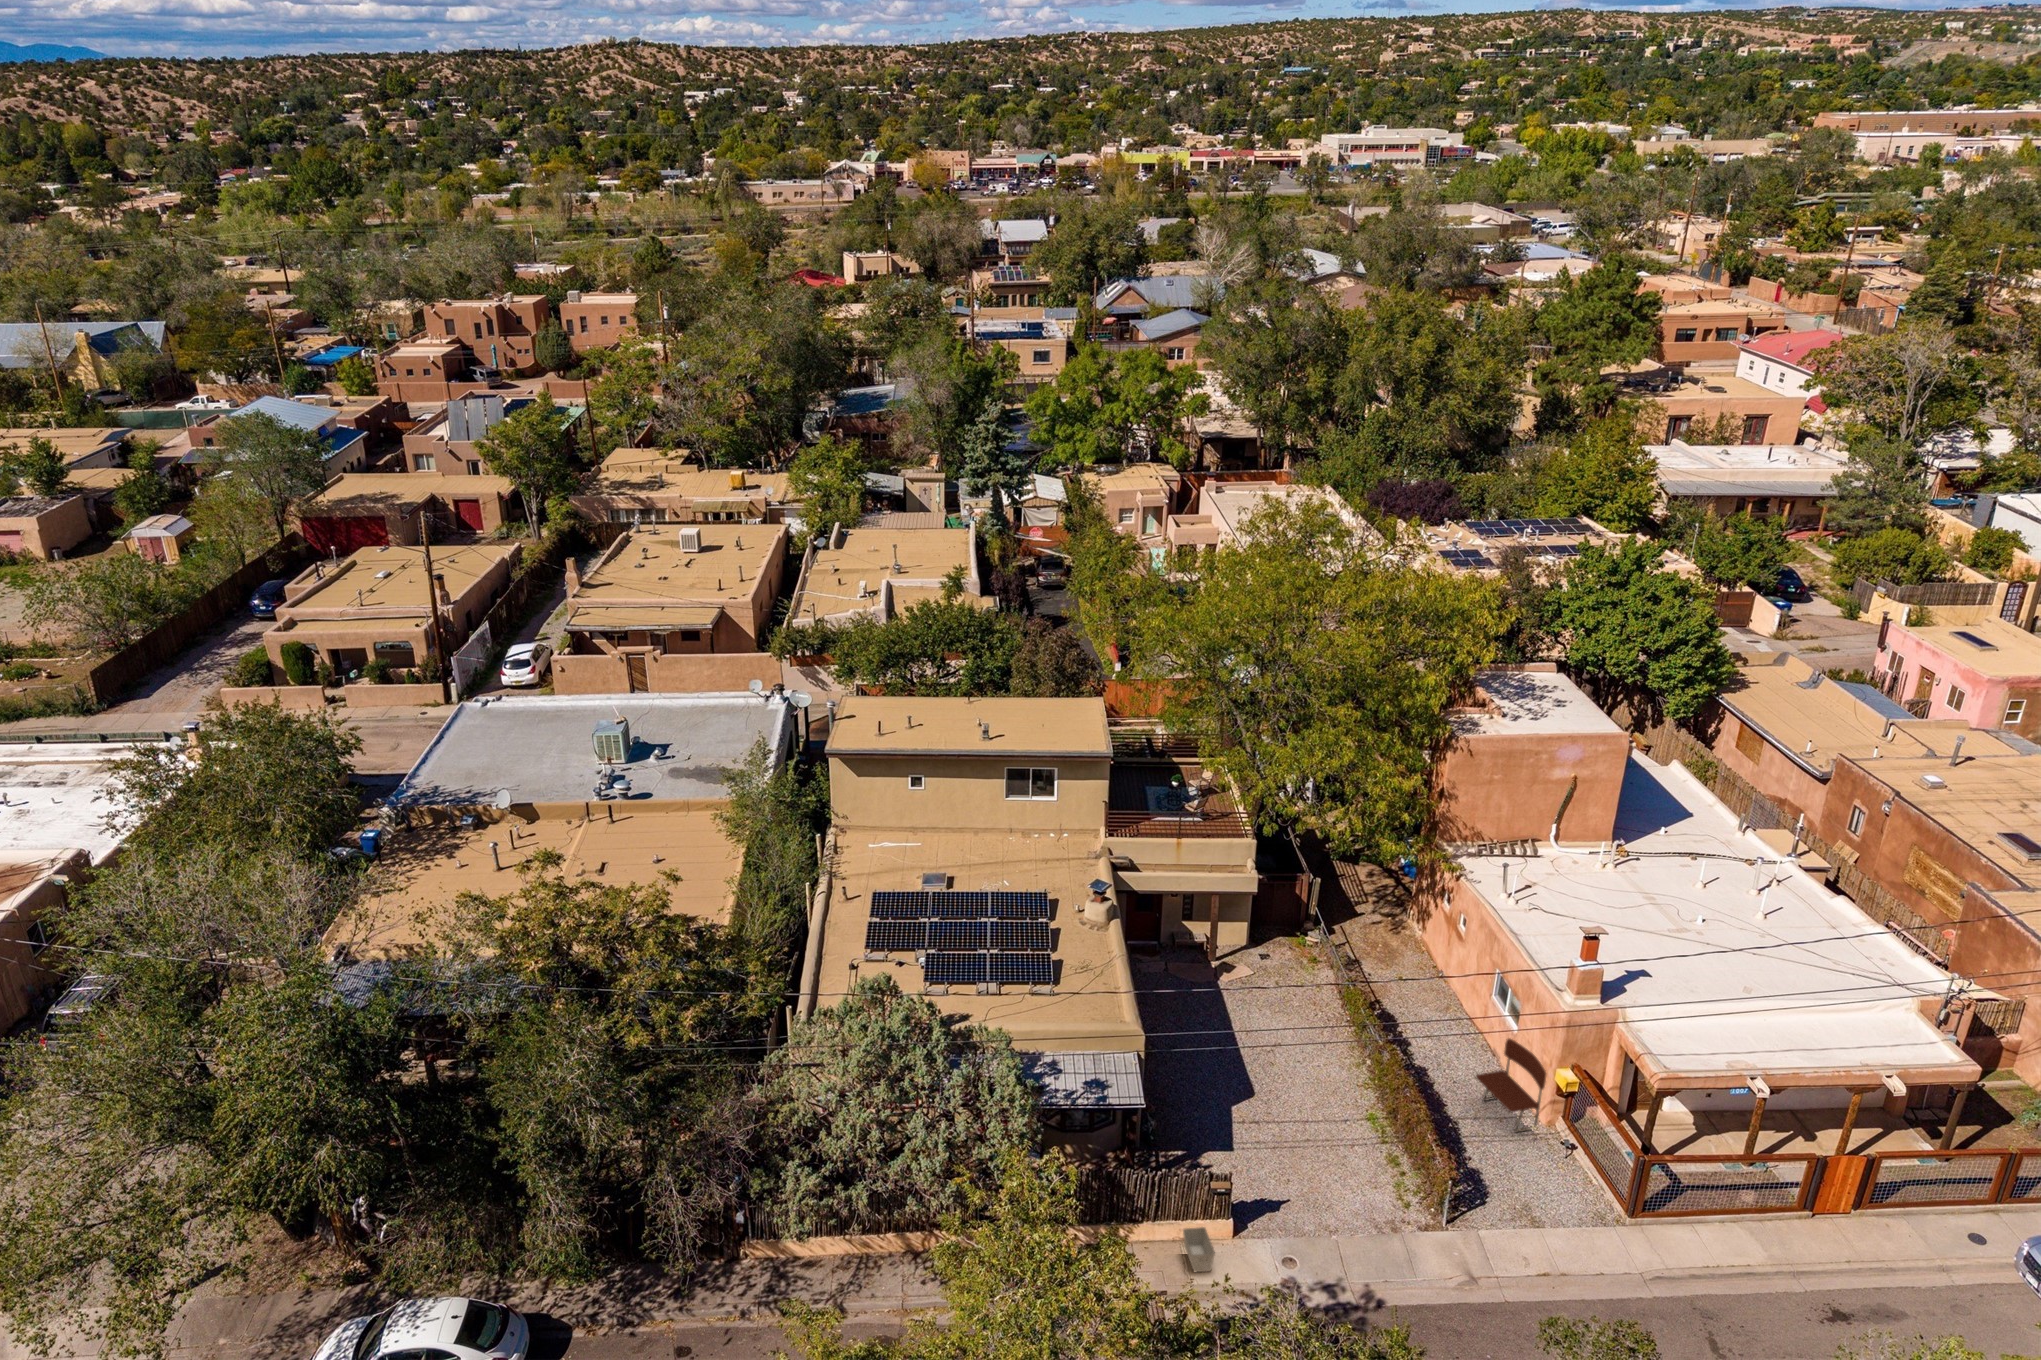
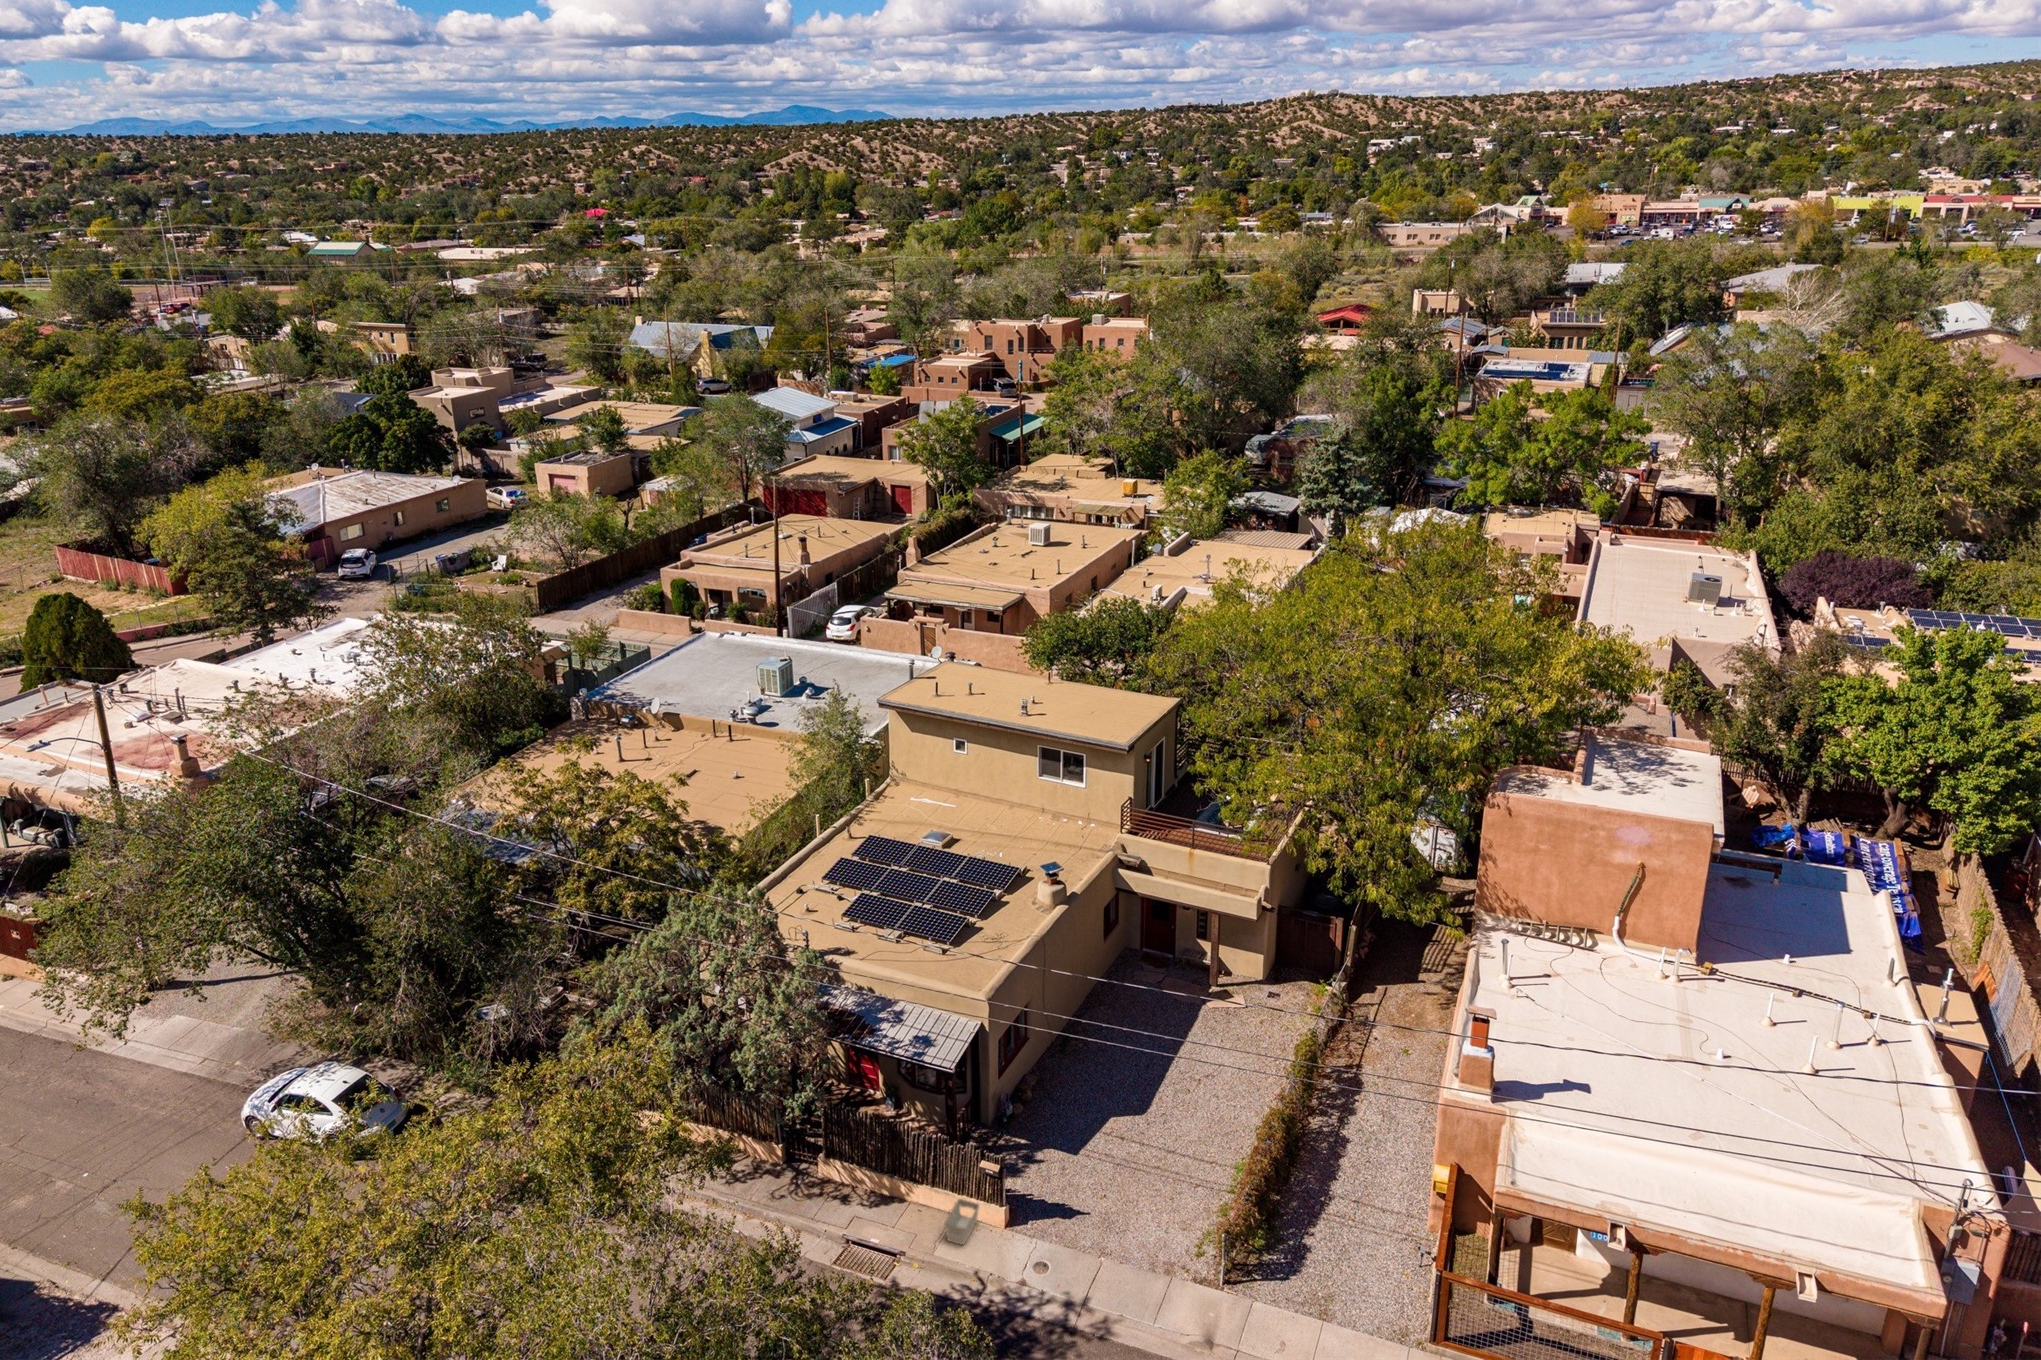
bench: present [1476,1039,1546,1133] -> none [1379,1129,1432,1235]

